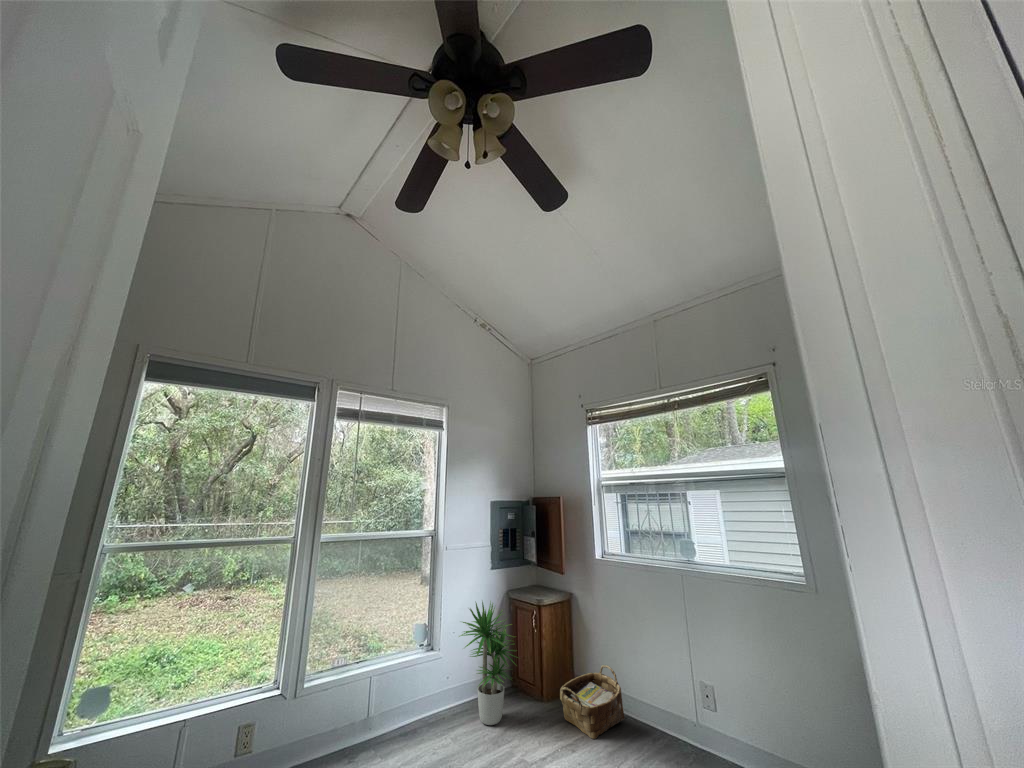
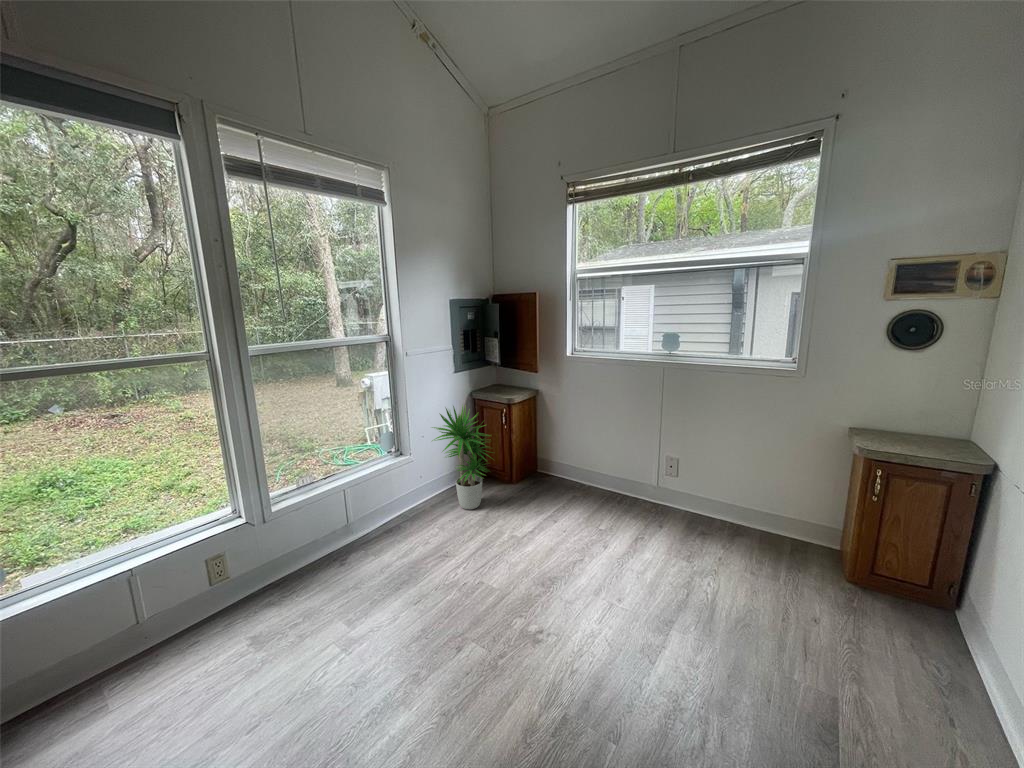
woven basket: present [560,665,624,739] -> none [535,449,590,506]

